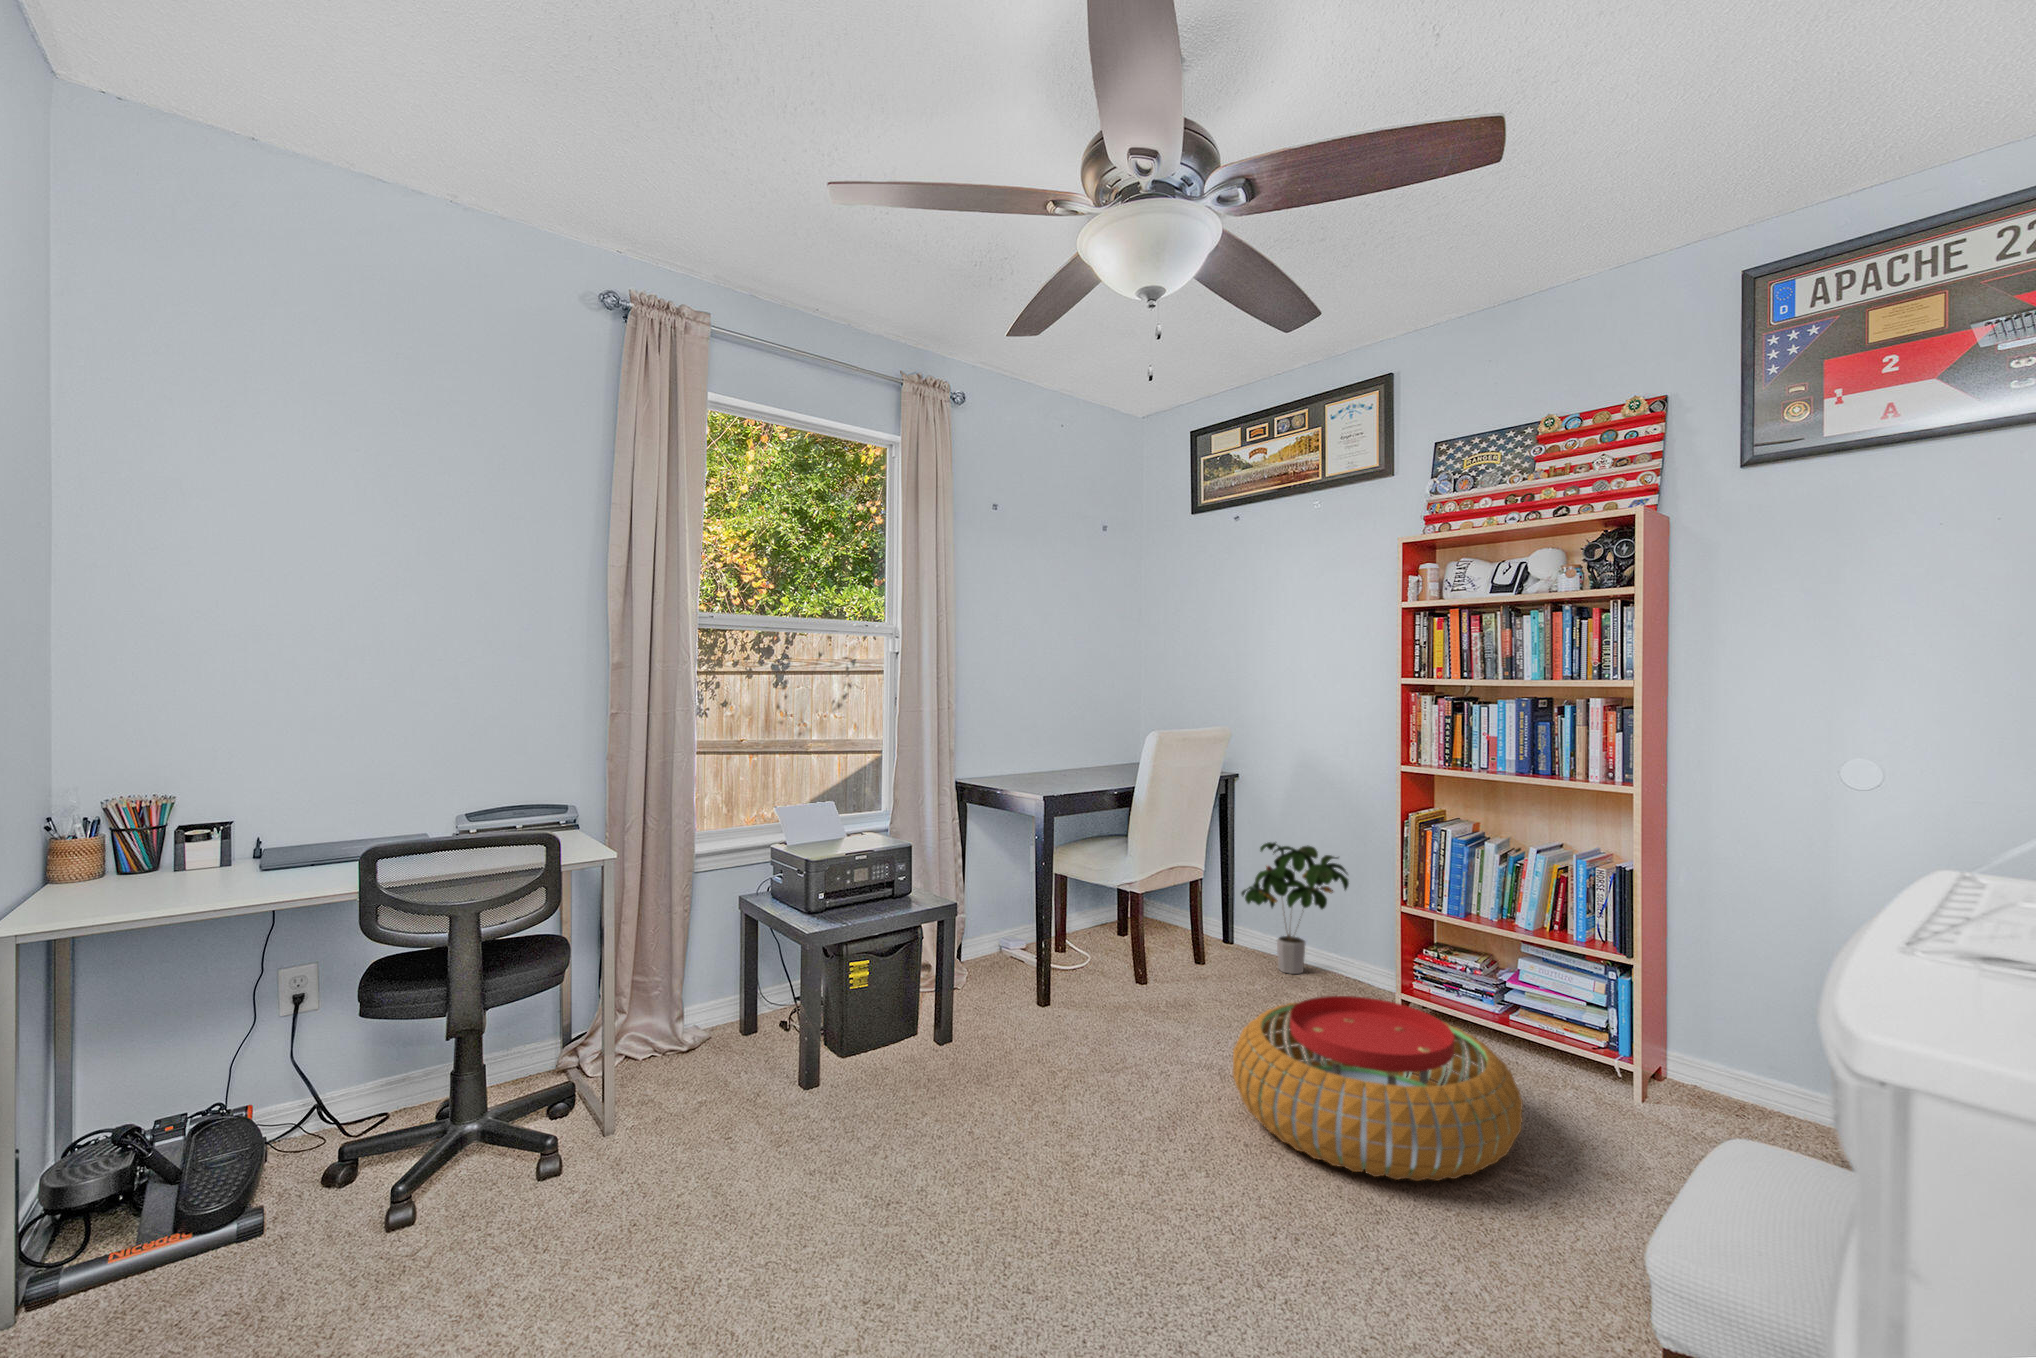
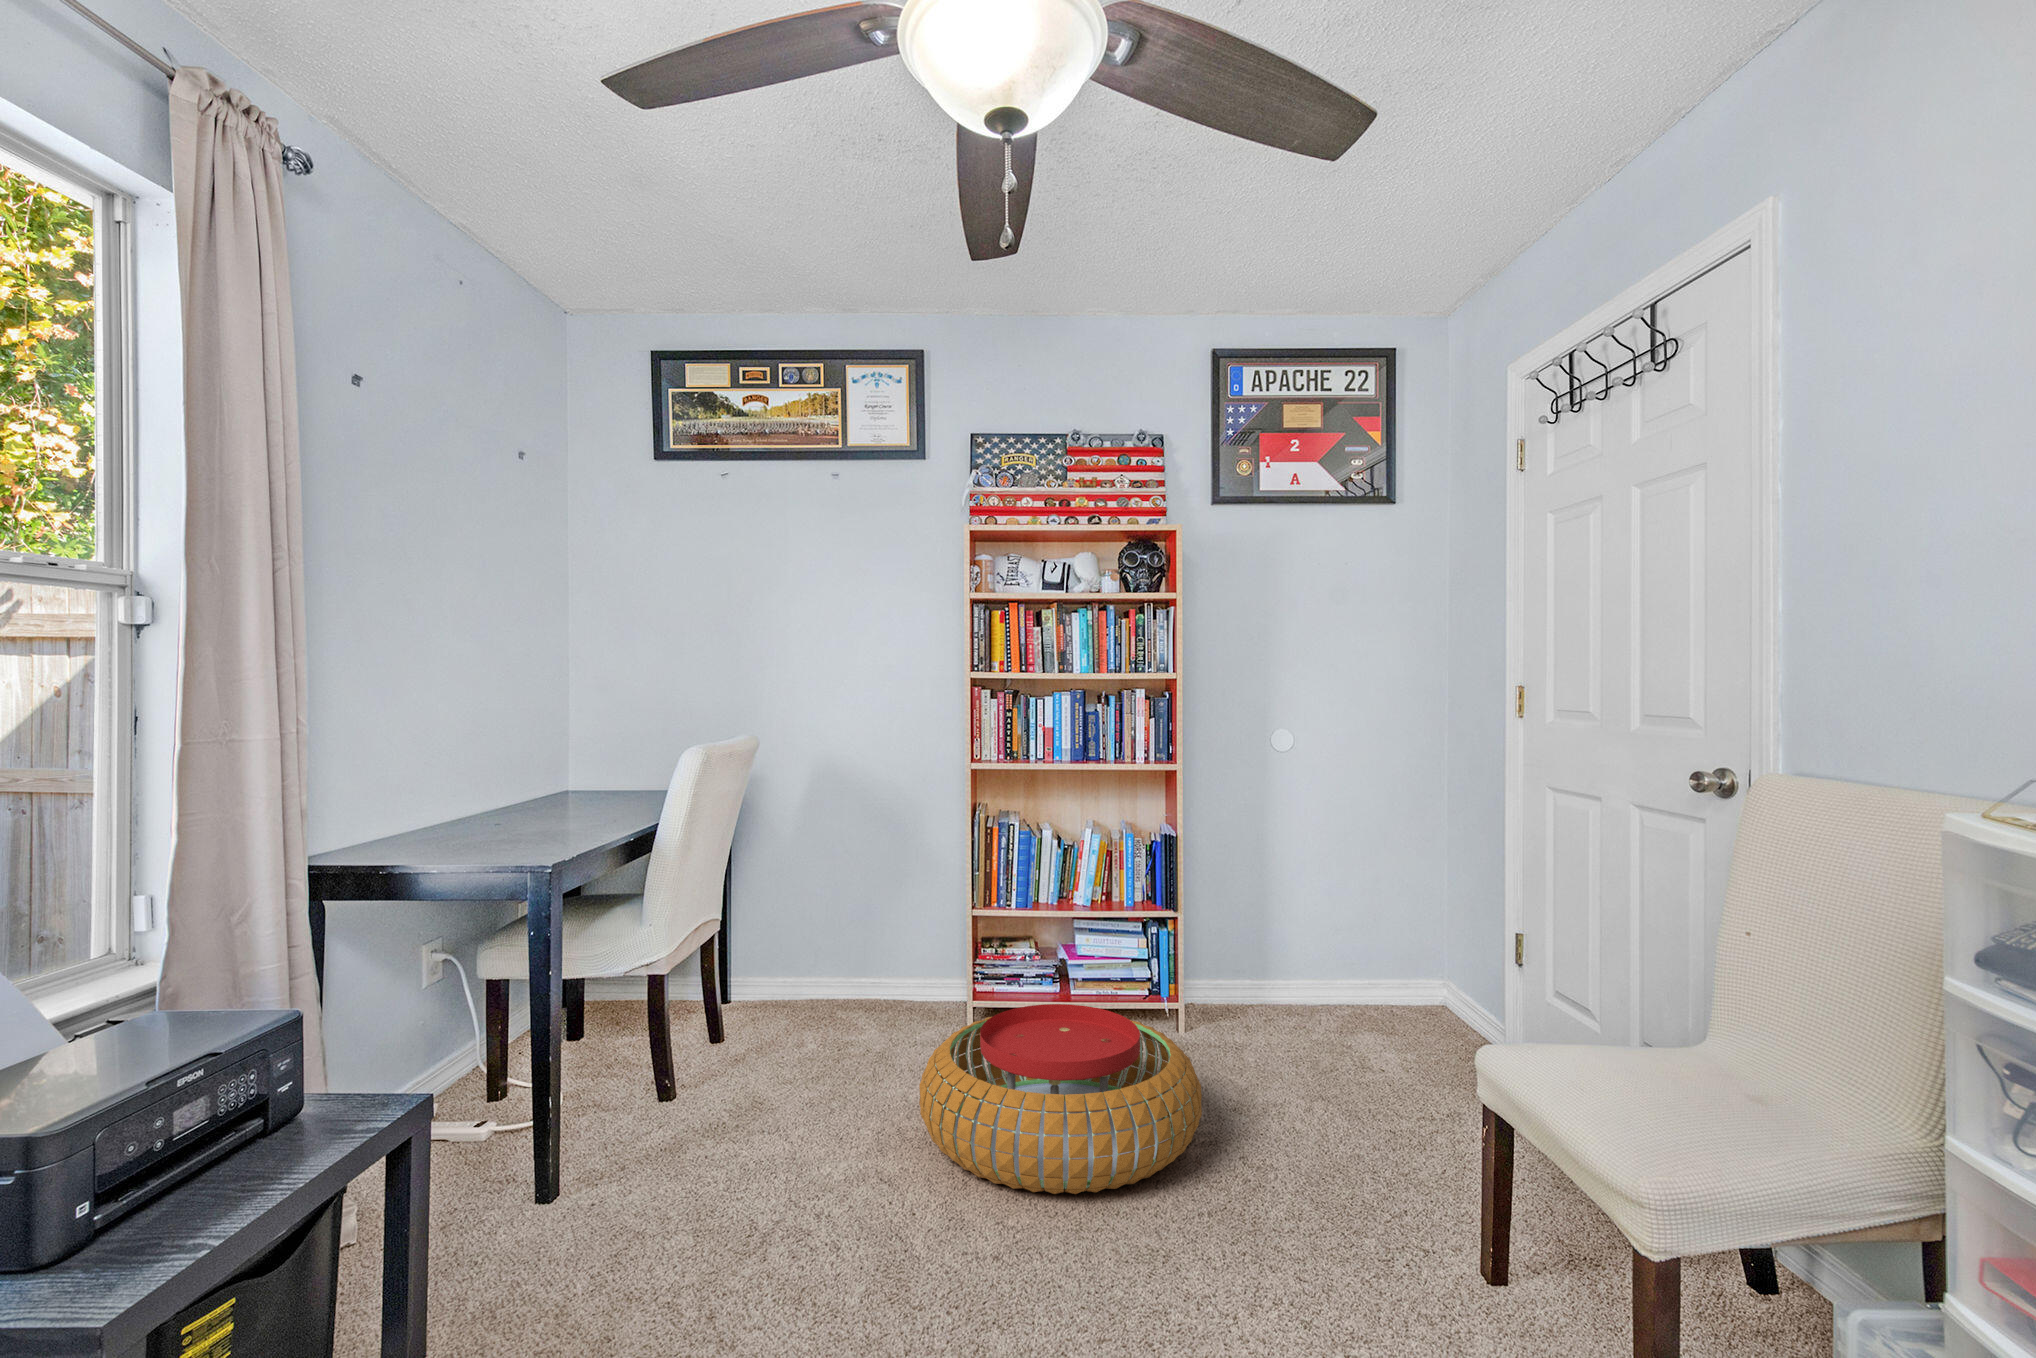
potted plant: present [1241,842,1349,974] -> none [746,862,882,1014]

